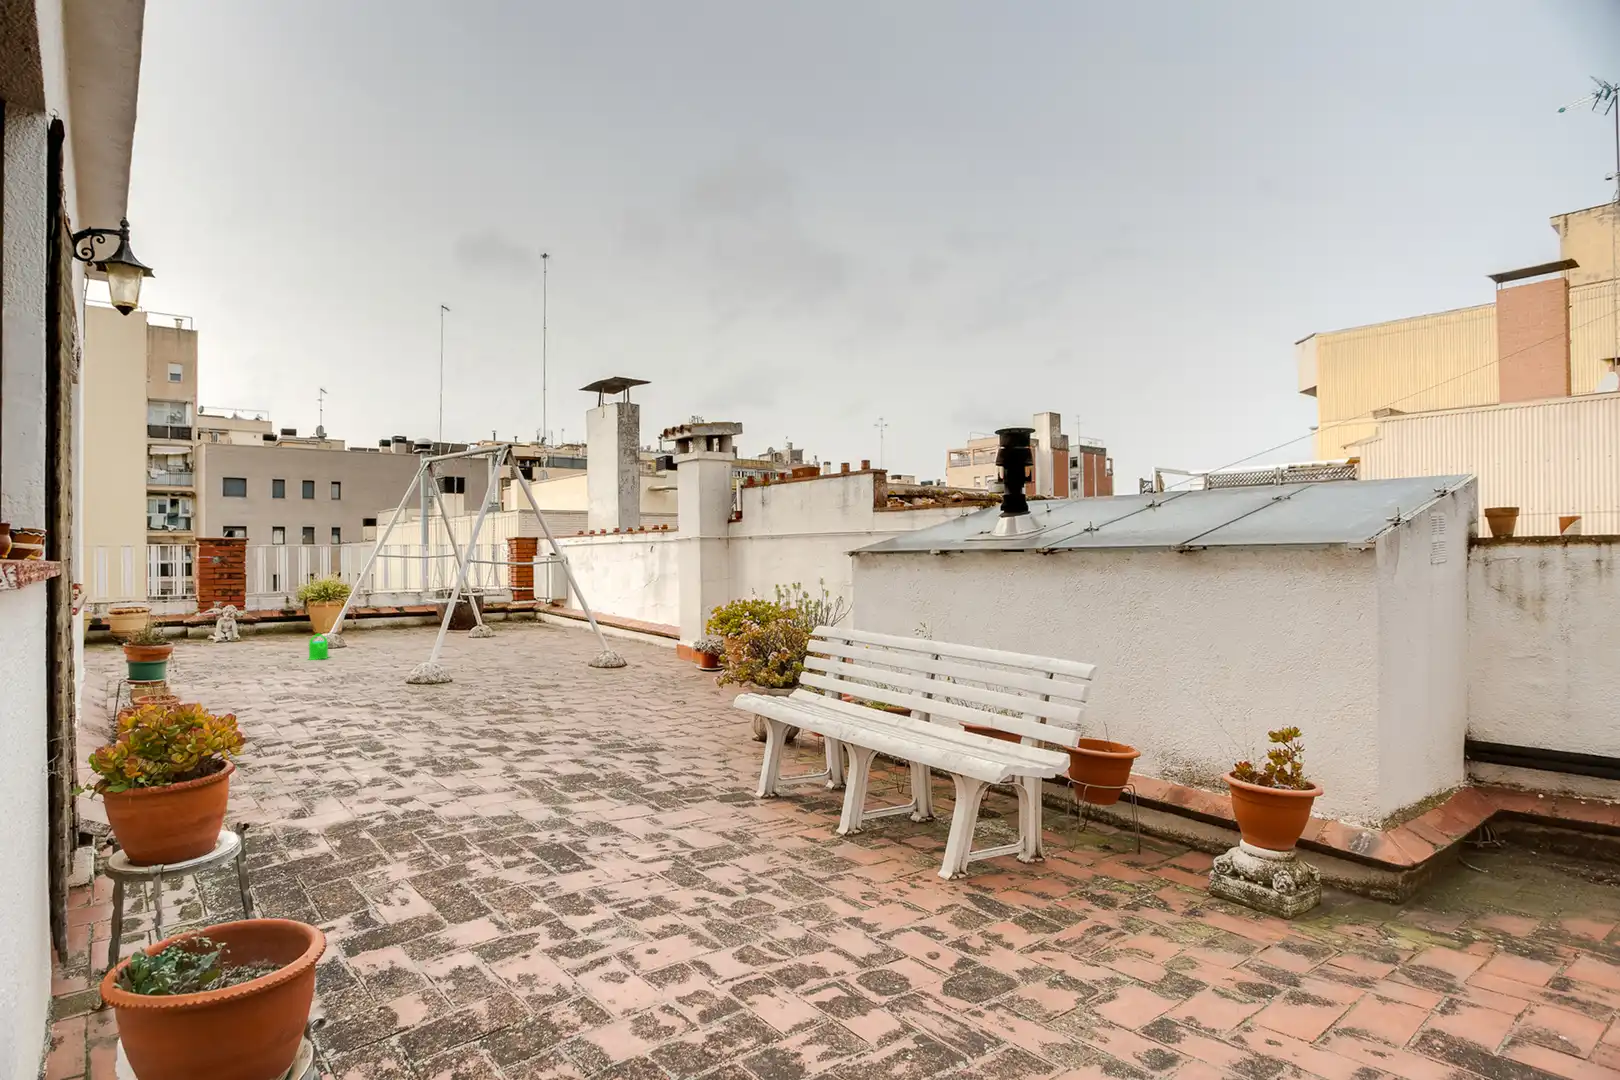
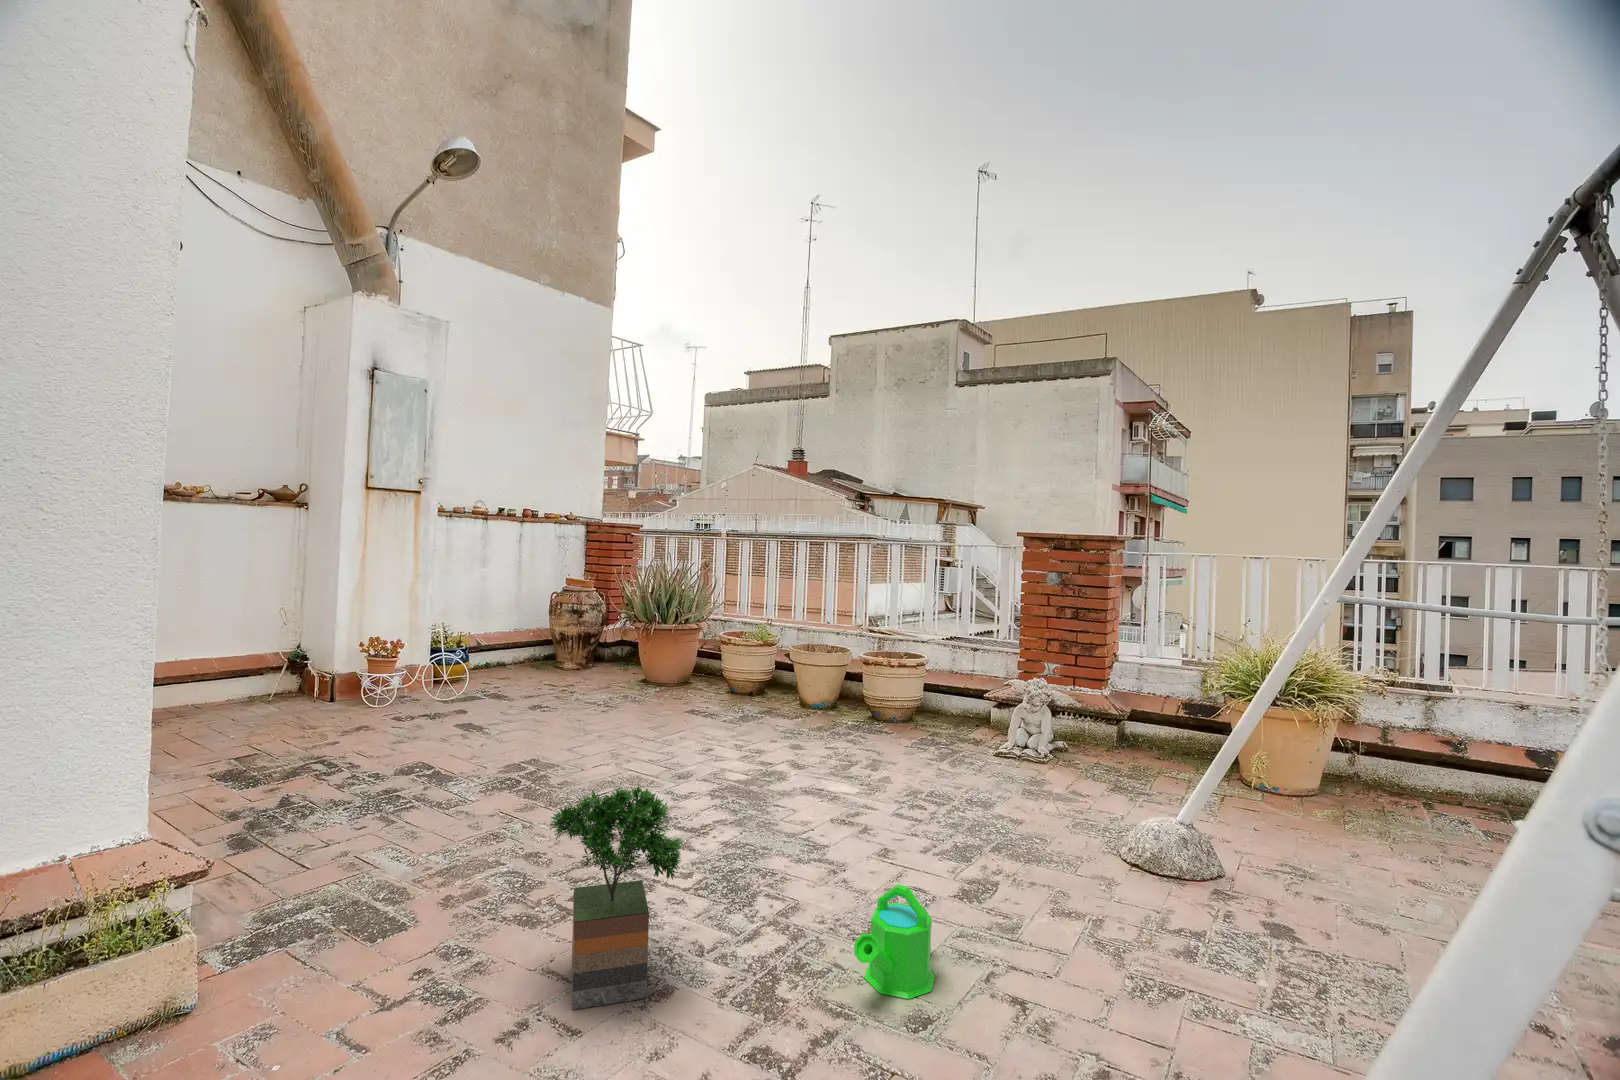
potted tree: none [233,617,285,674] -> present [550,787,683,1010]

